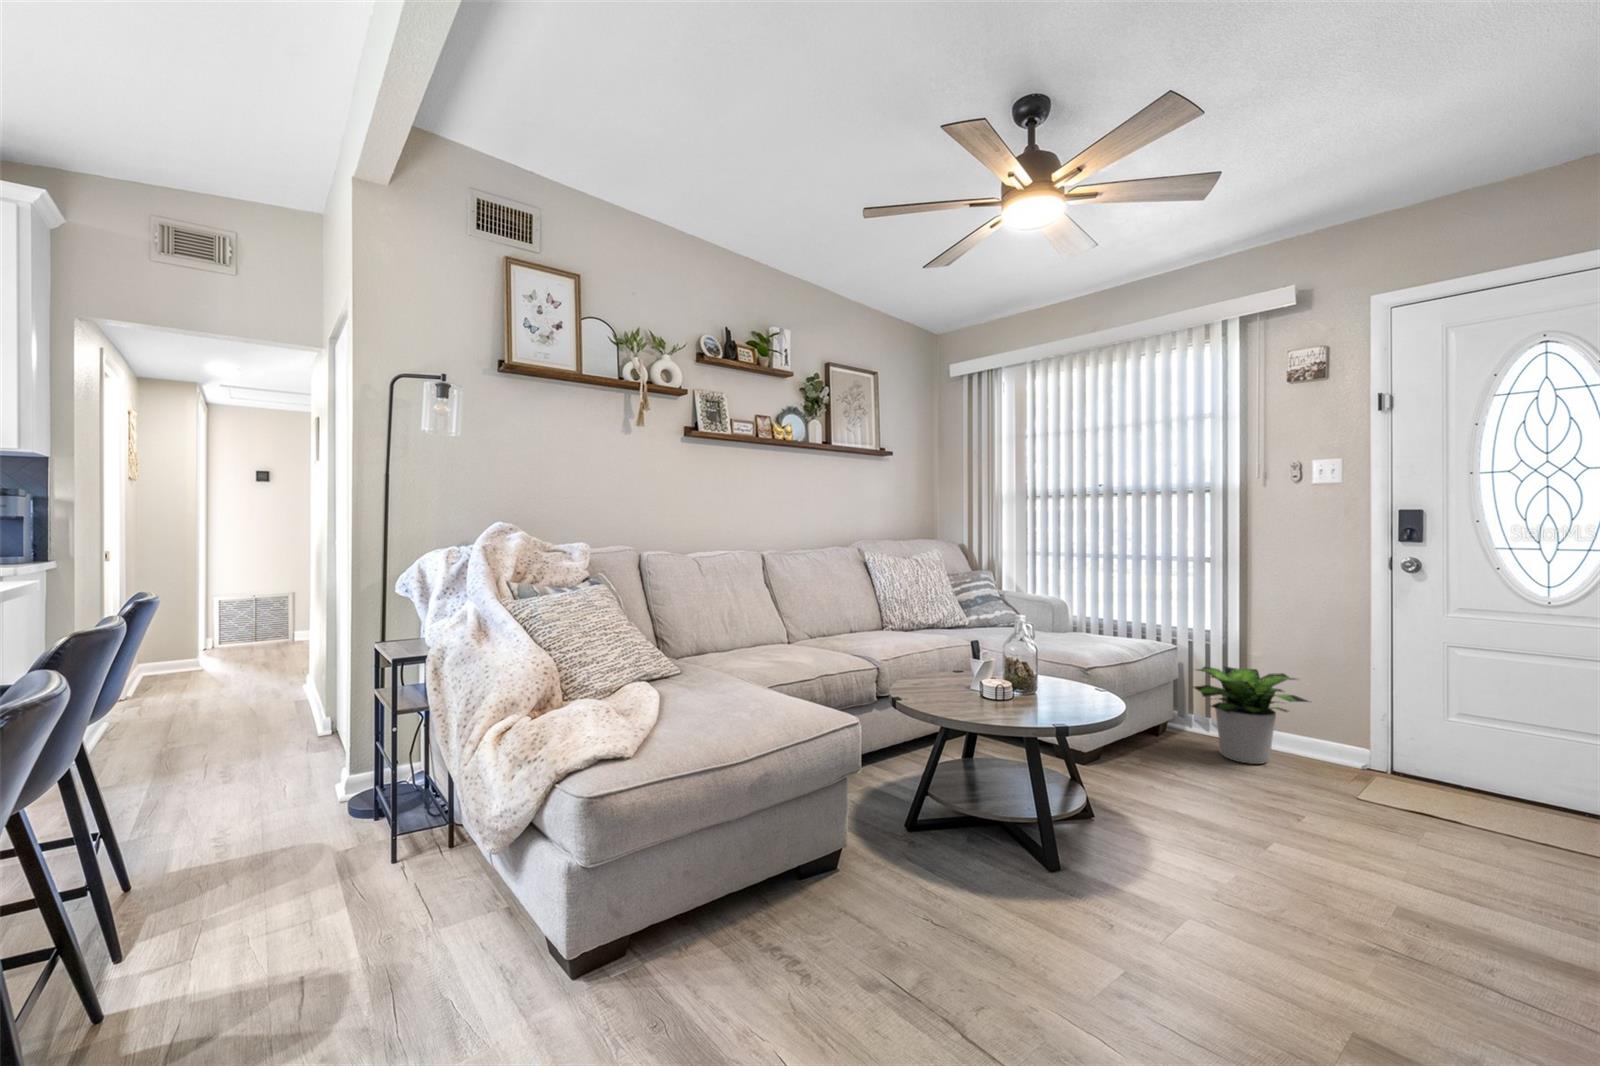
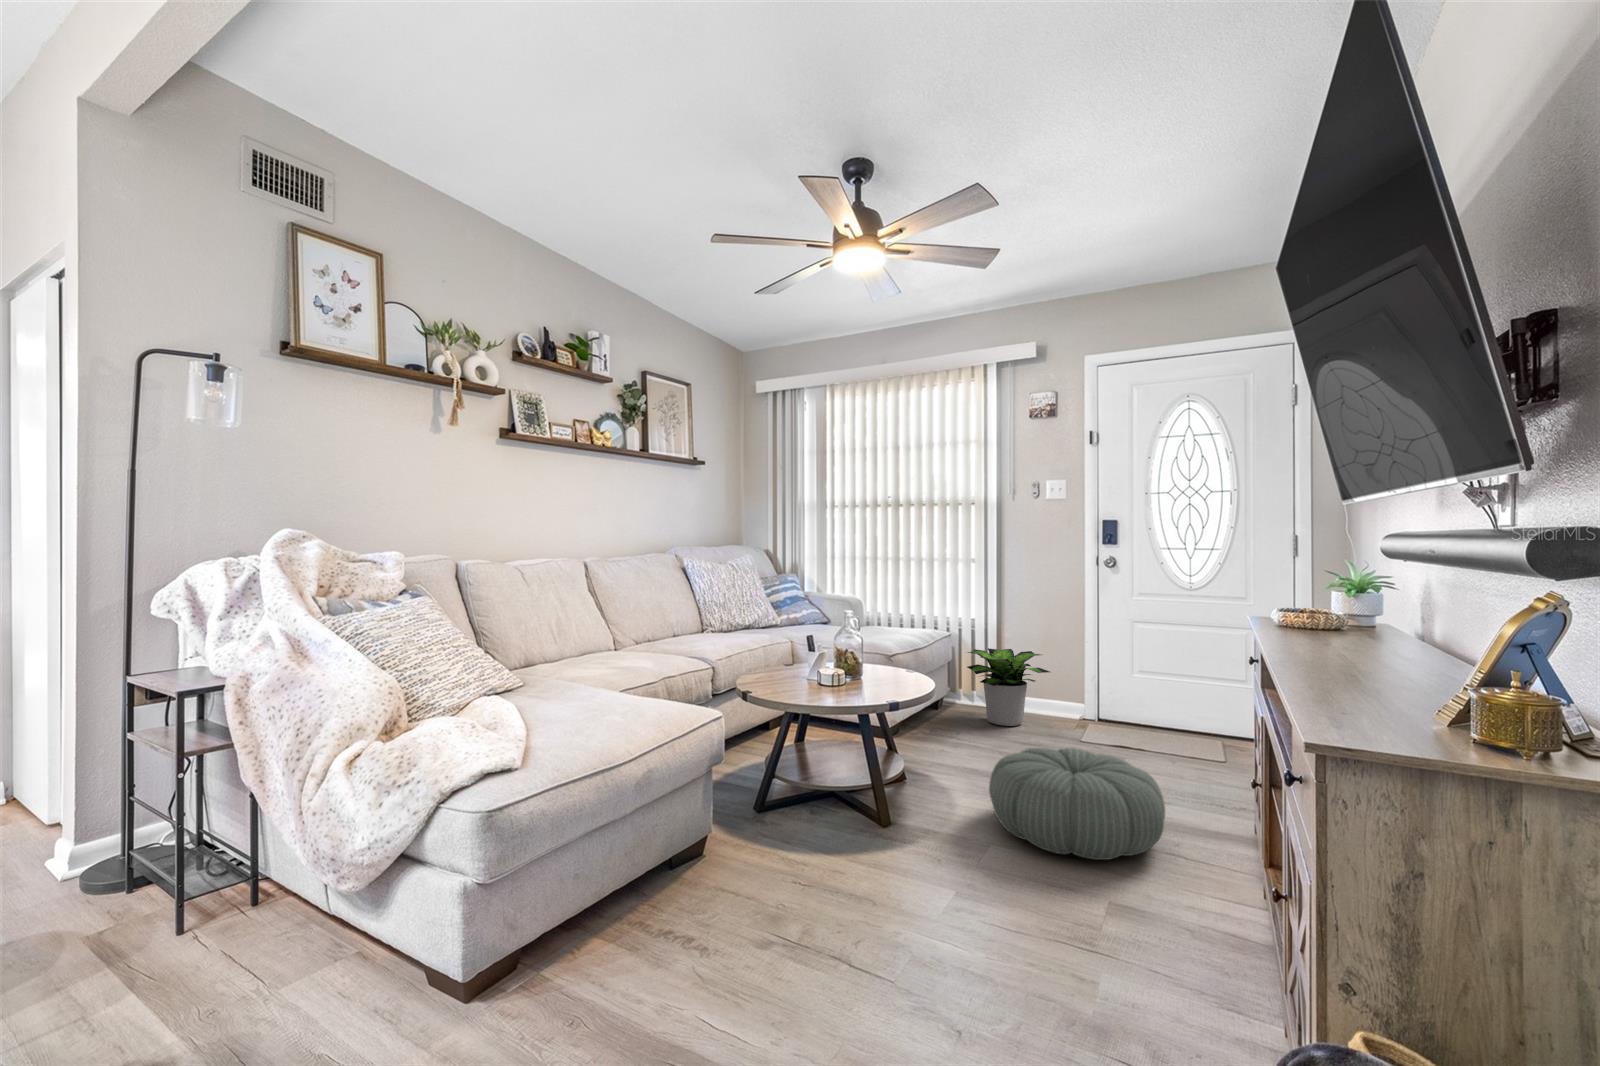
pouf: none [1192,798,1456,963] -> present [989,748,1165,860]

